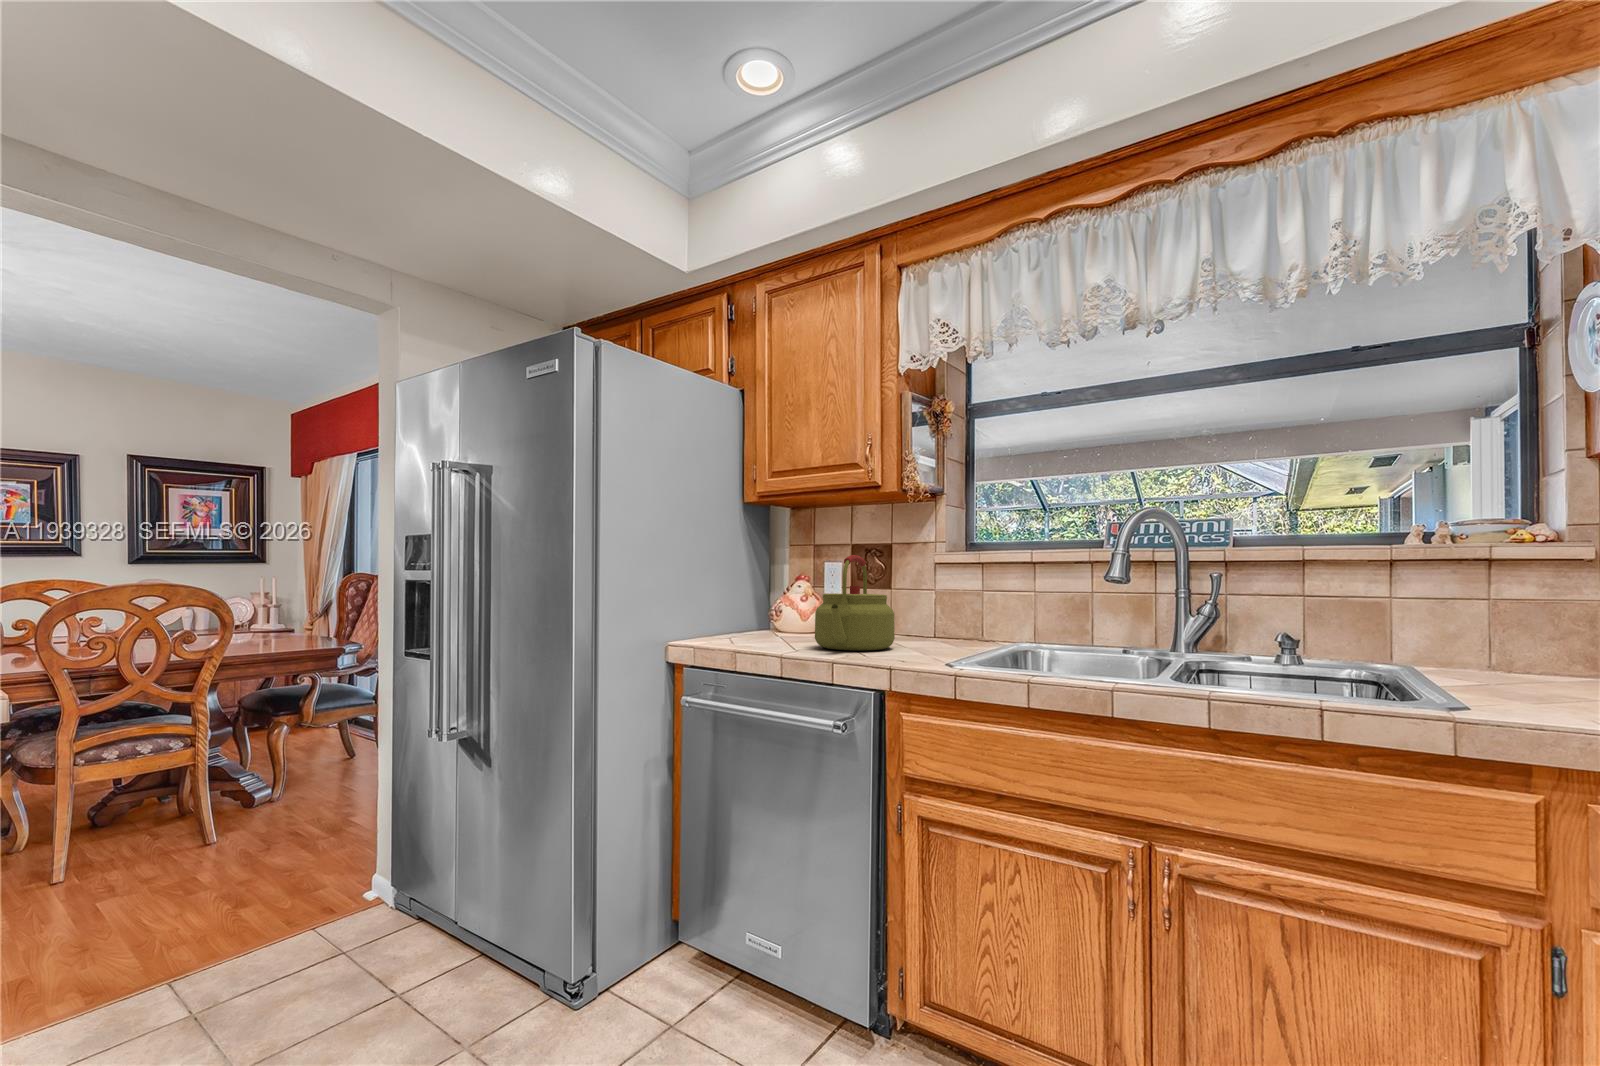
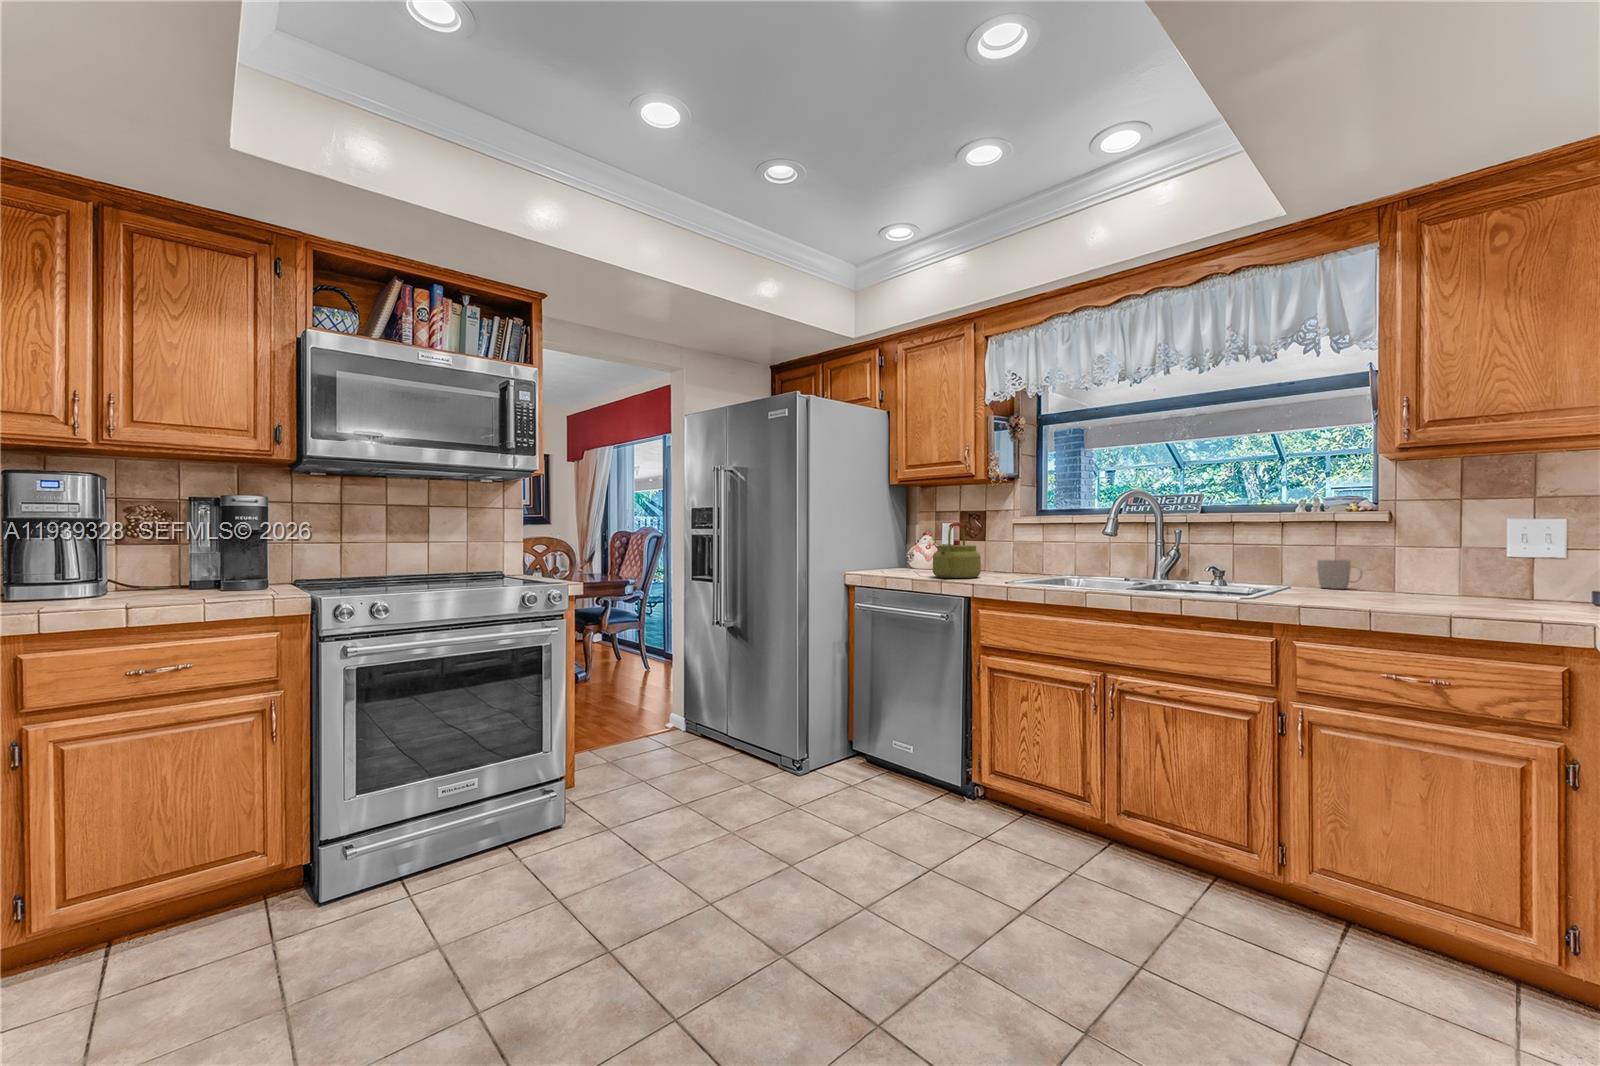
mug: none [1459,621,1547,673] -> present [1317,559,1363,589]

